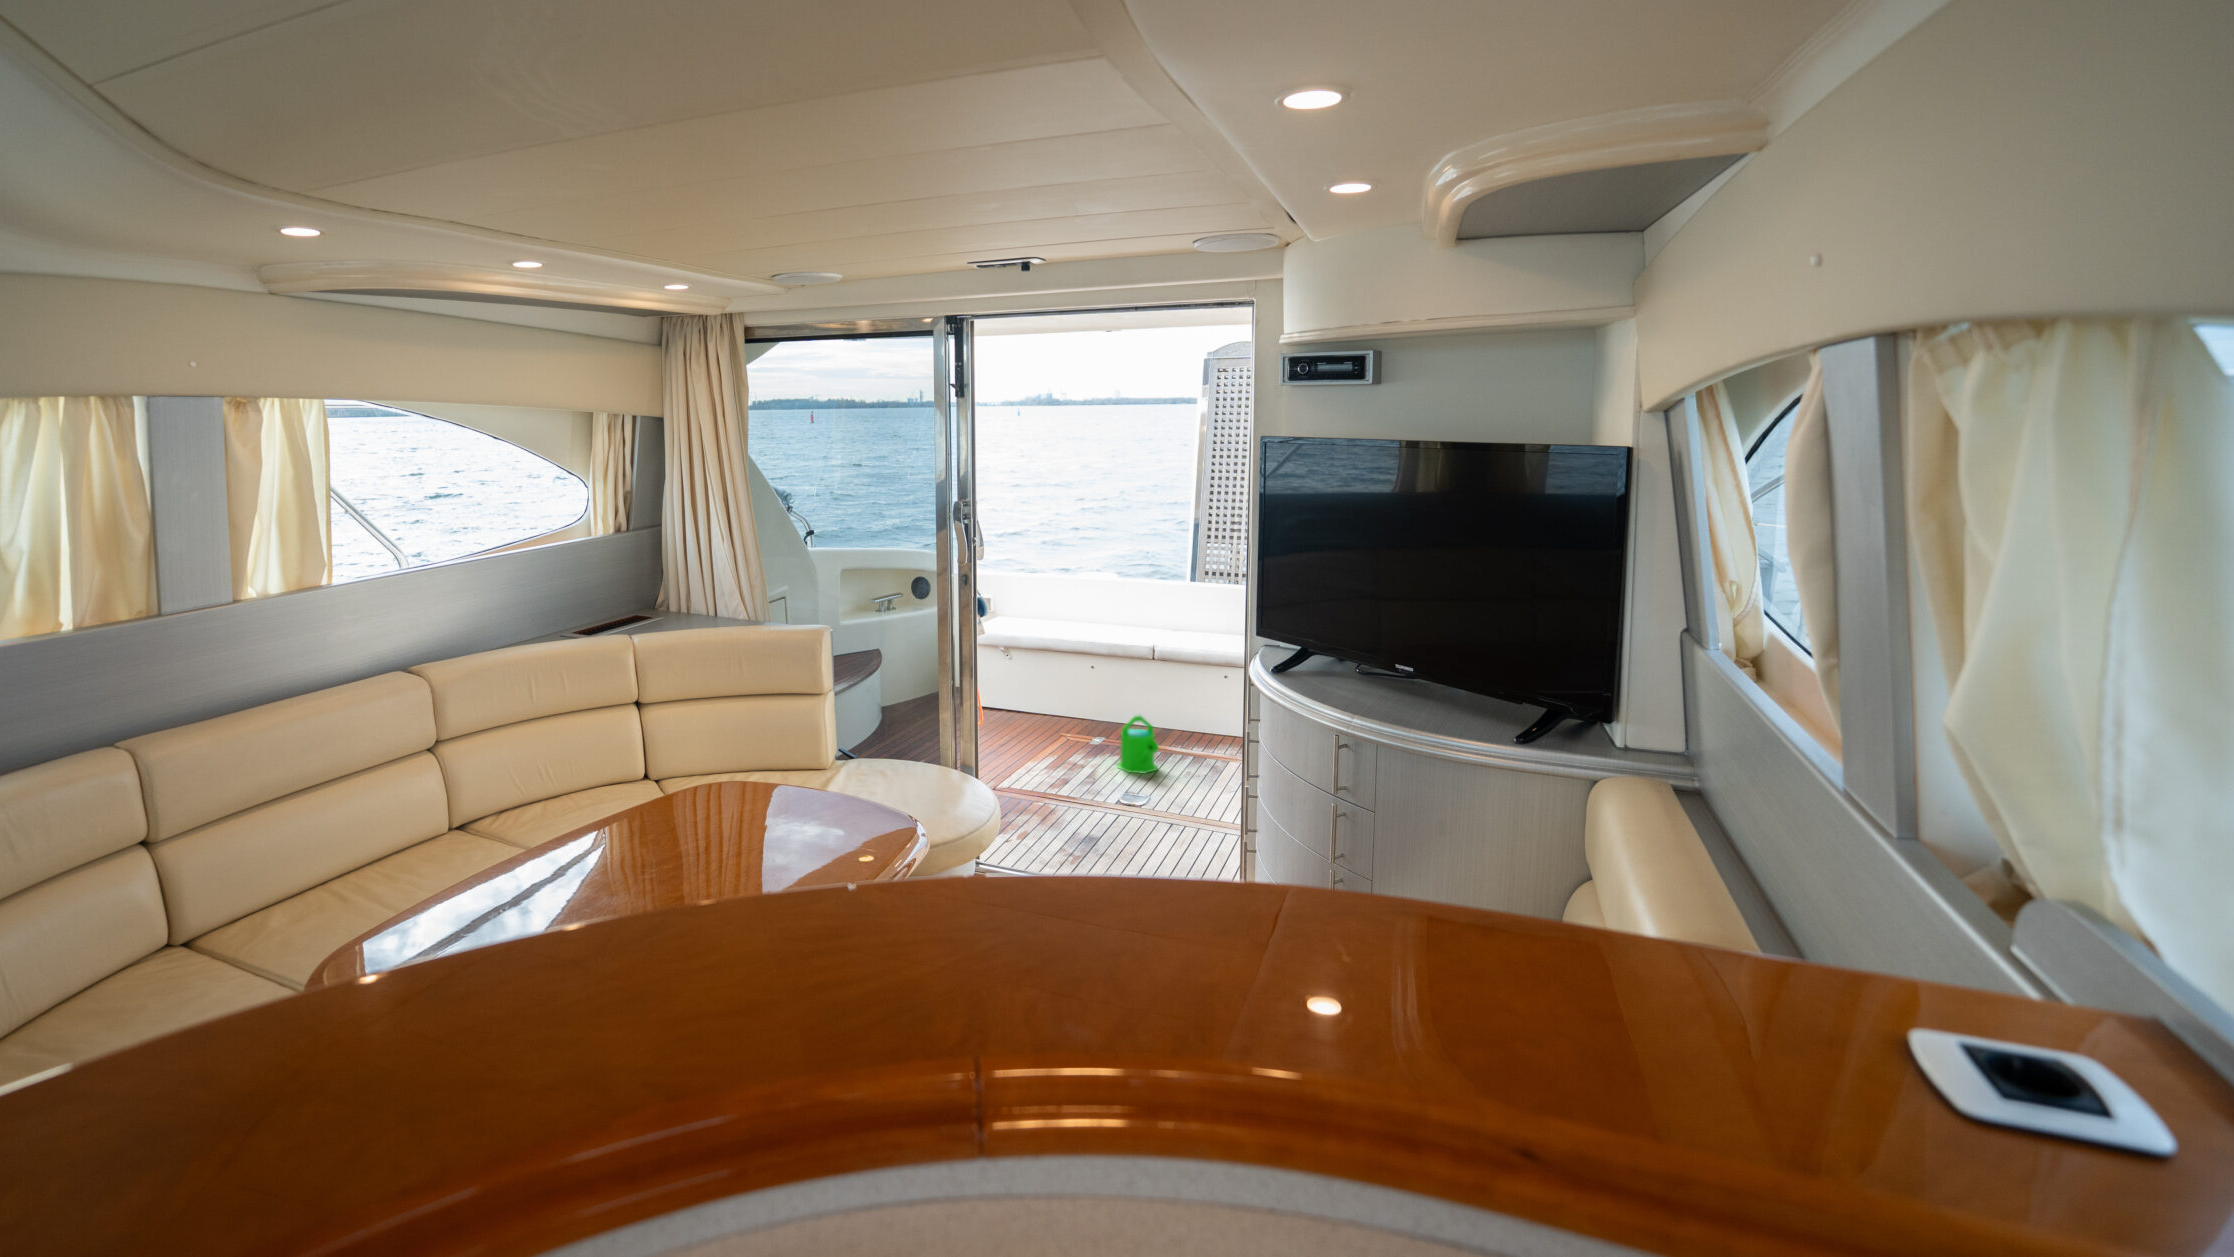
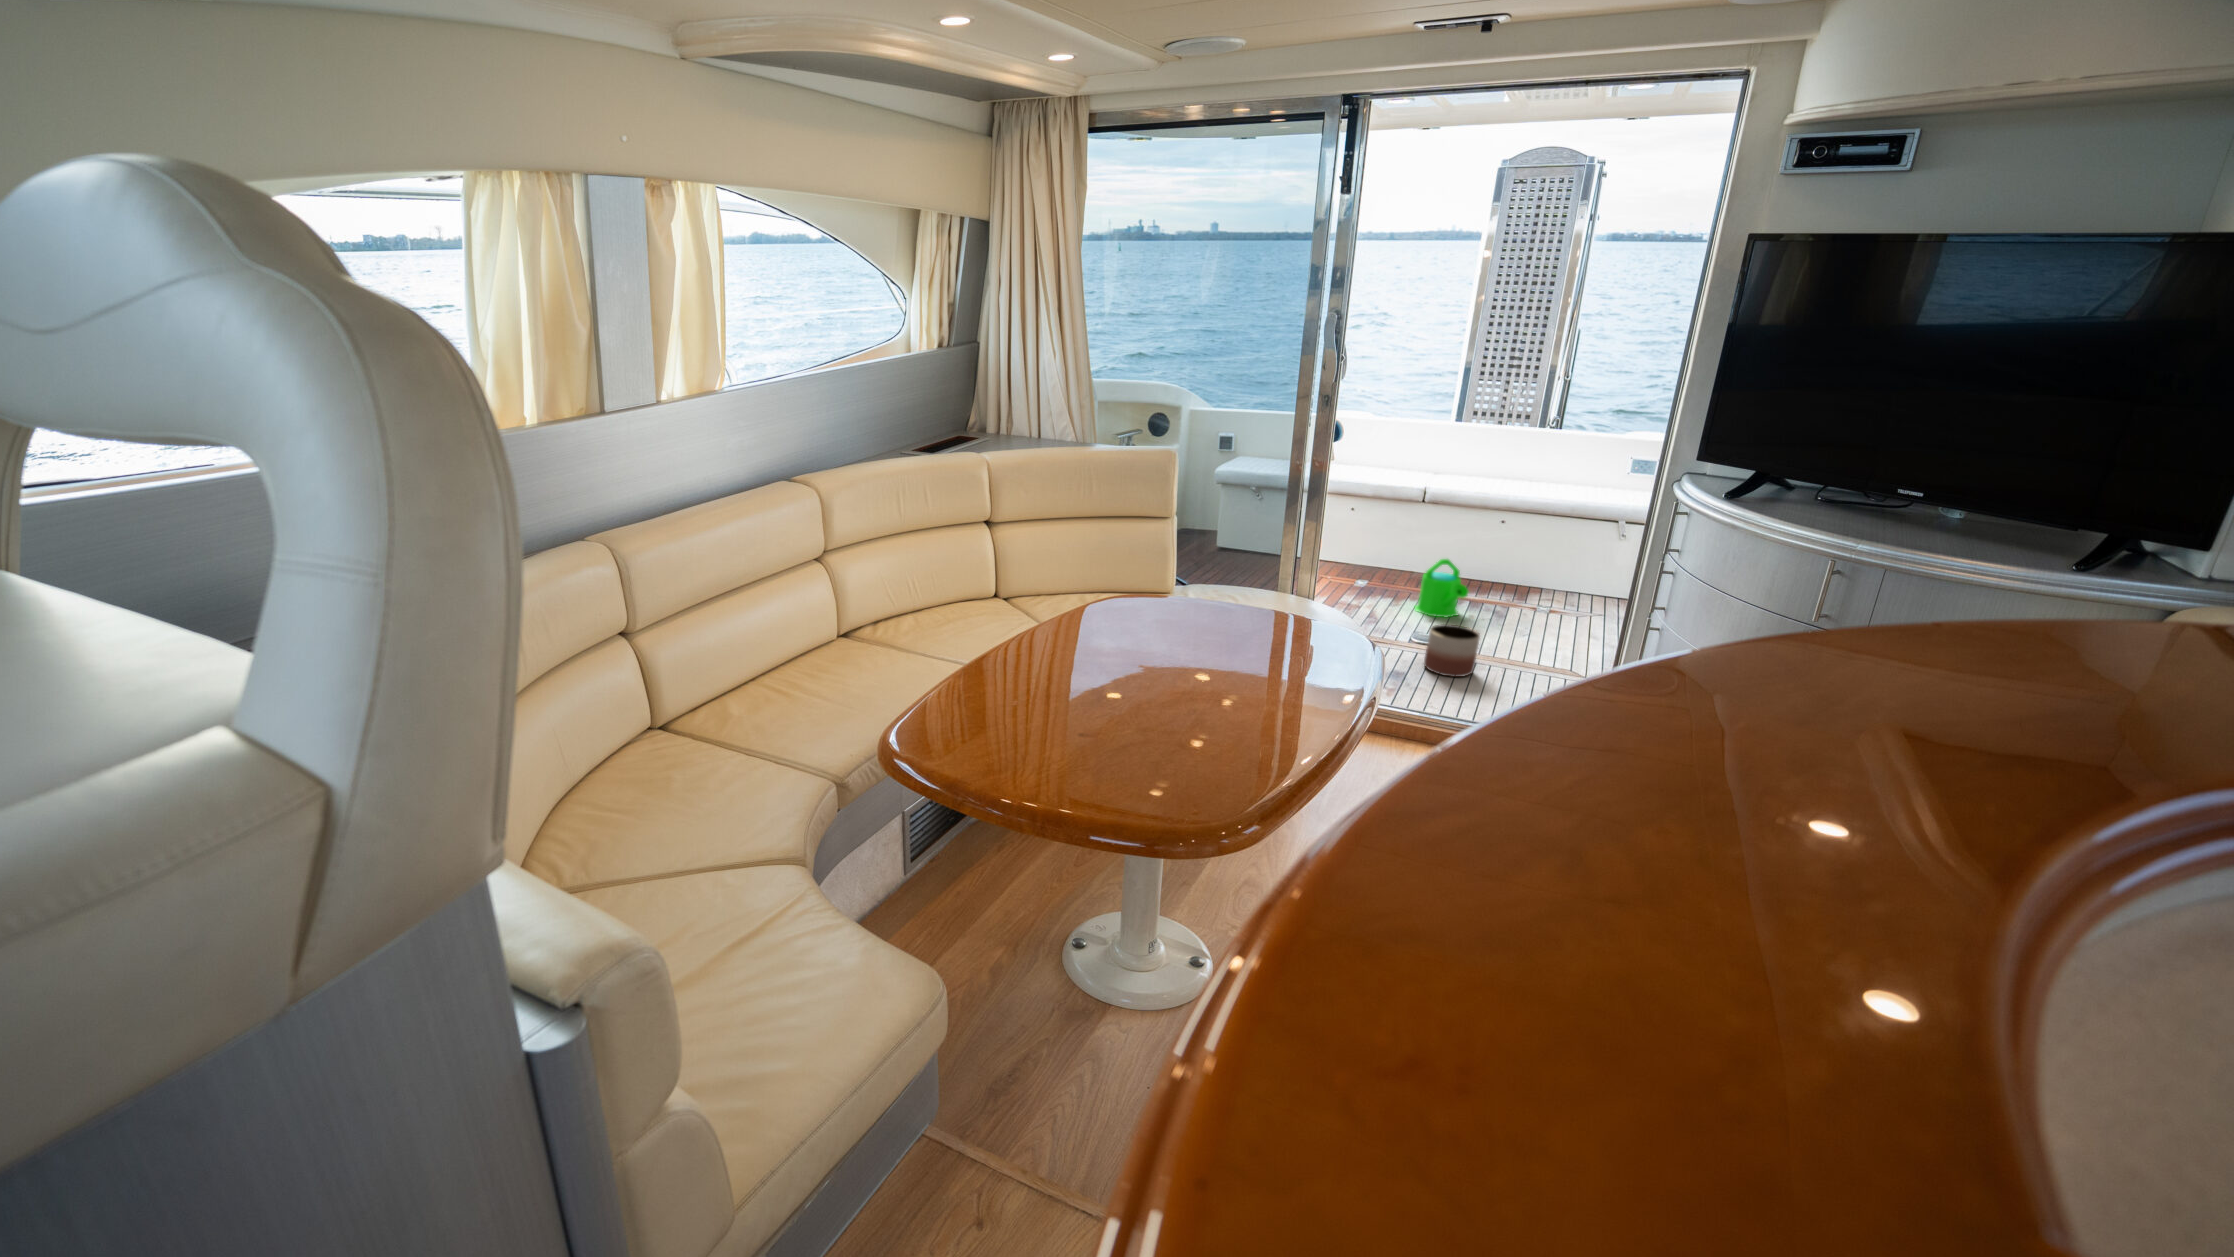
planter: none [1104,781,1149,833] -> present [1424,624,1480,677]

